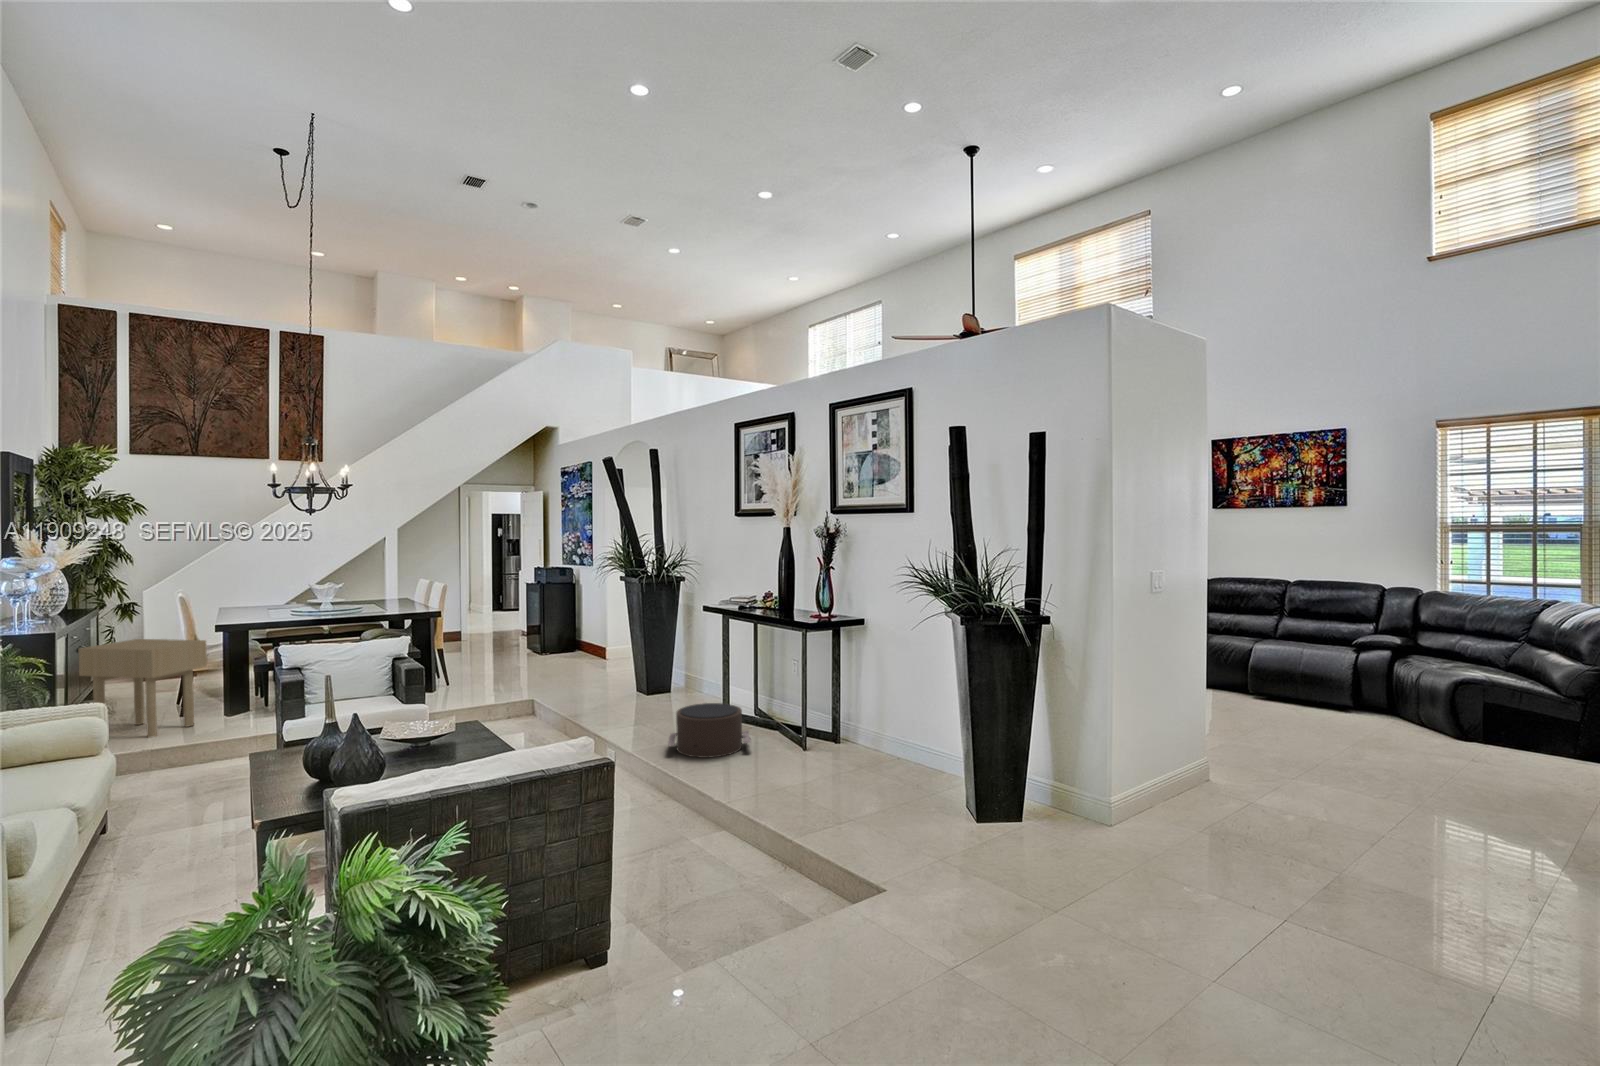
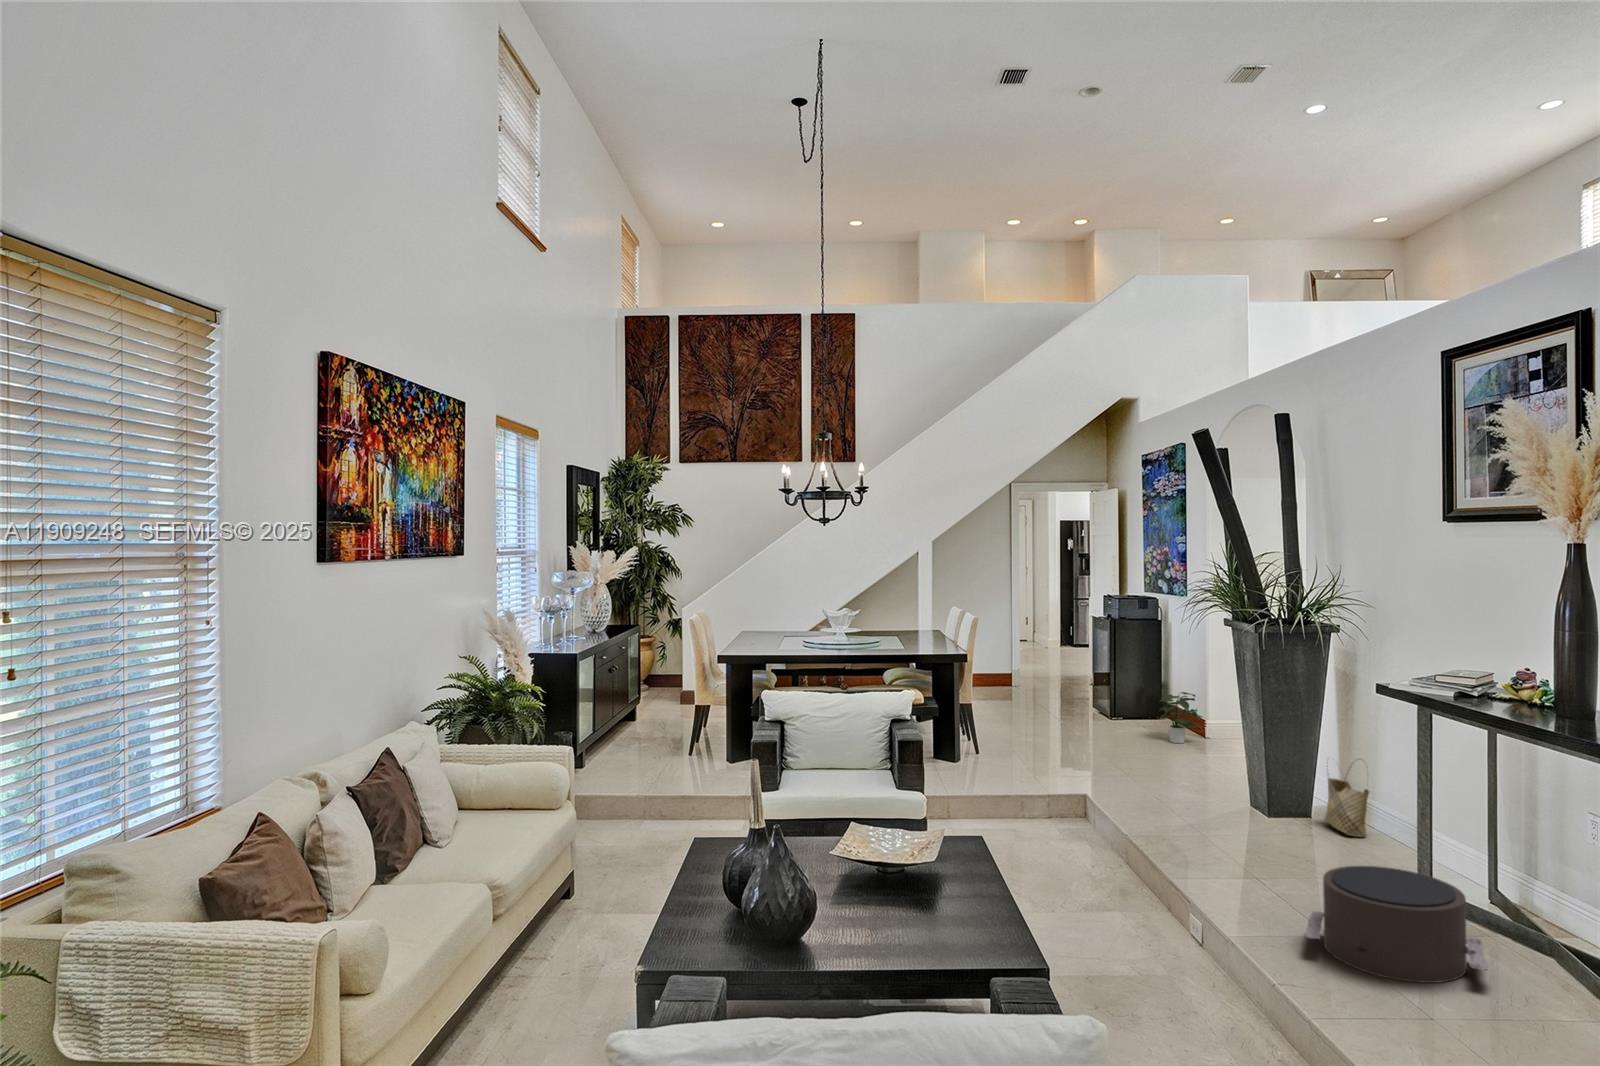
potted plant: none [574,628,605,662] -> present [1159,692,1202,743]
side table: present [79,639,207,738] -> none [609,664,715,778]
woven basket: none [675,653,699,698] -> present [1324,768,1369,837]

